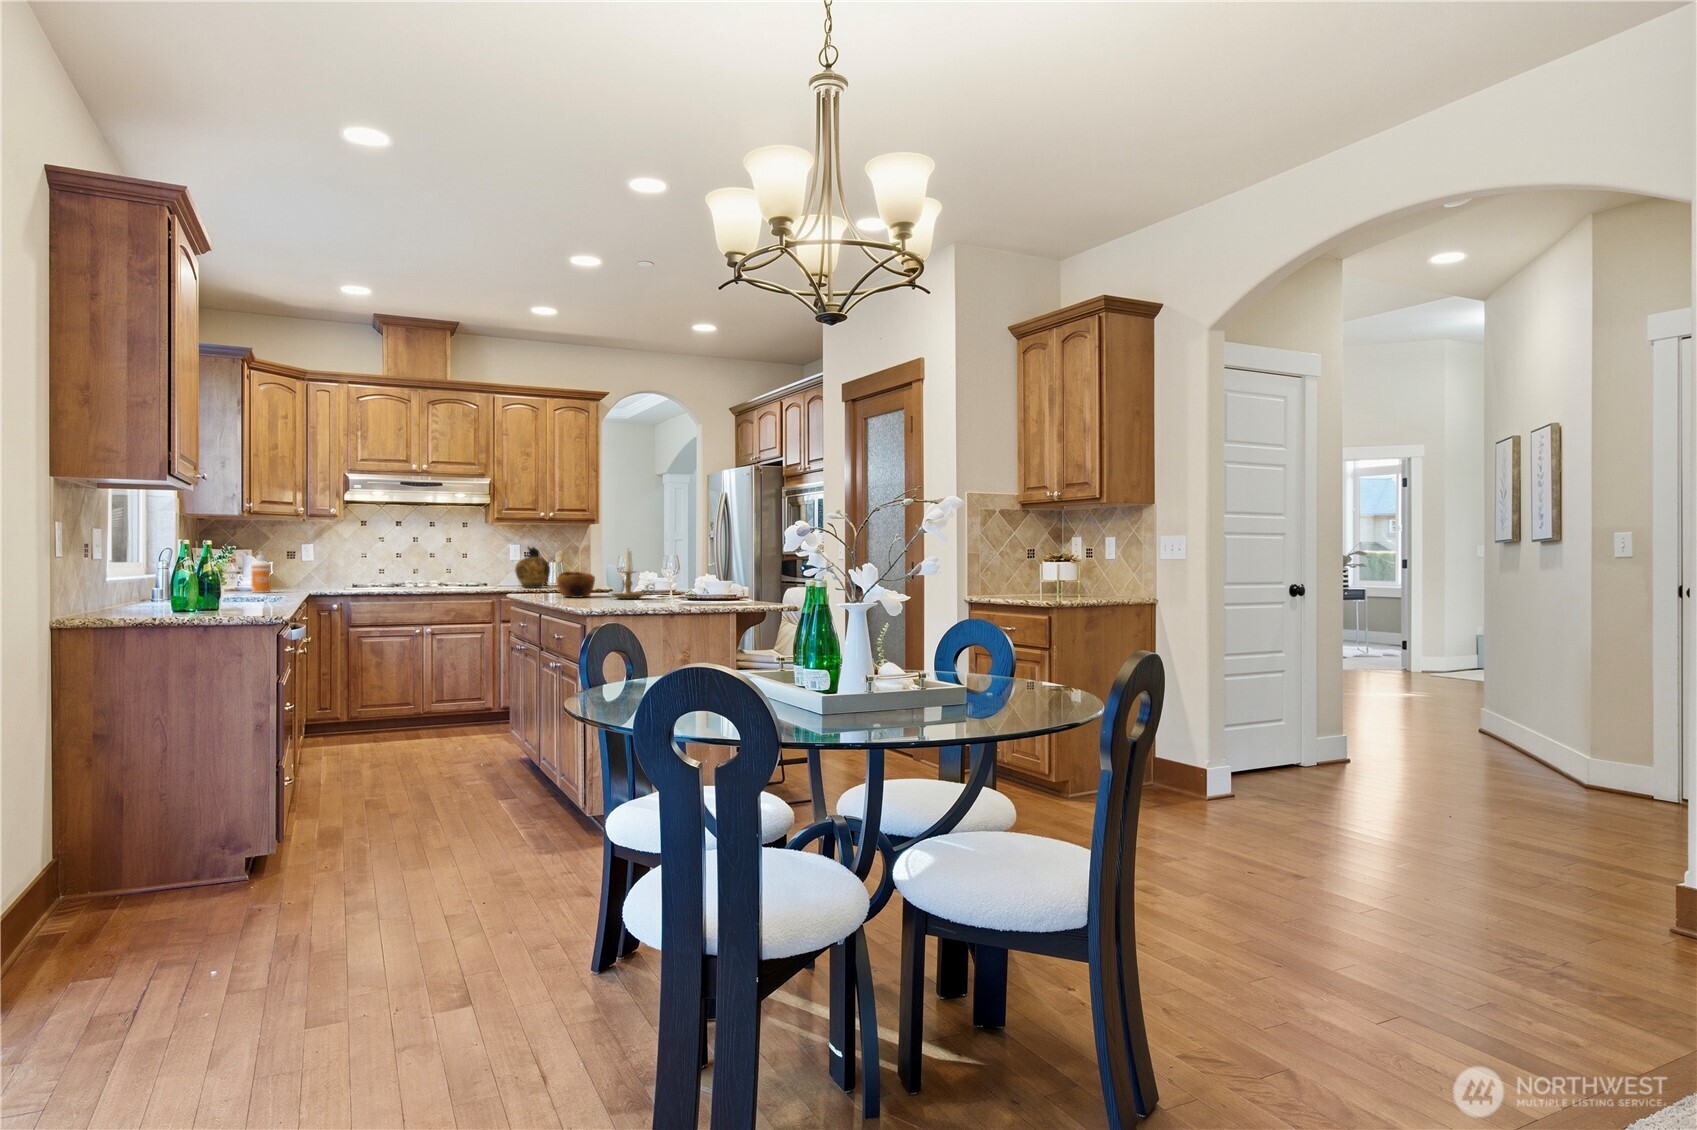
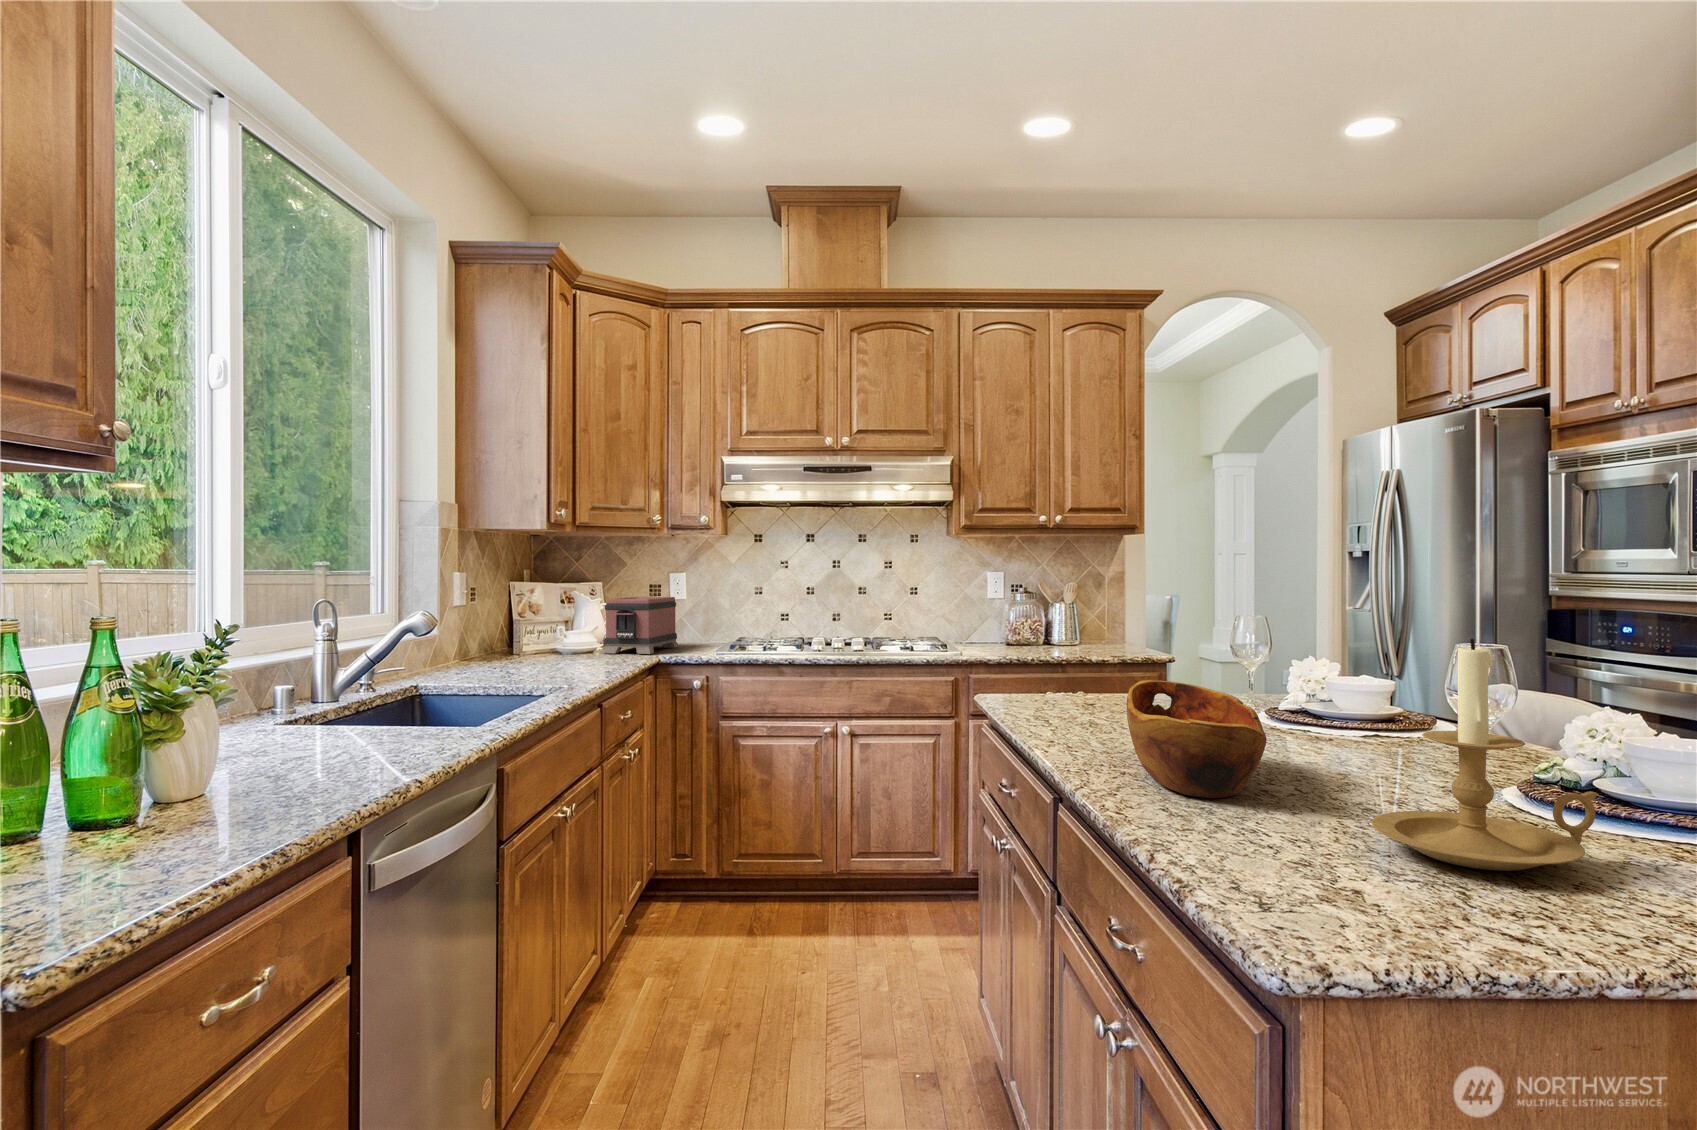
ceramic jug: present [515,546,550,588] -> none [994,578,1057,655]
soap dispenser: present [252,552,271,593] -> none [557,590,587,663]
toaster: none [270,558,314,591] -> present [603,597,679,654]

